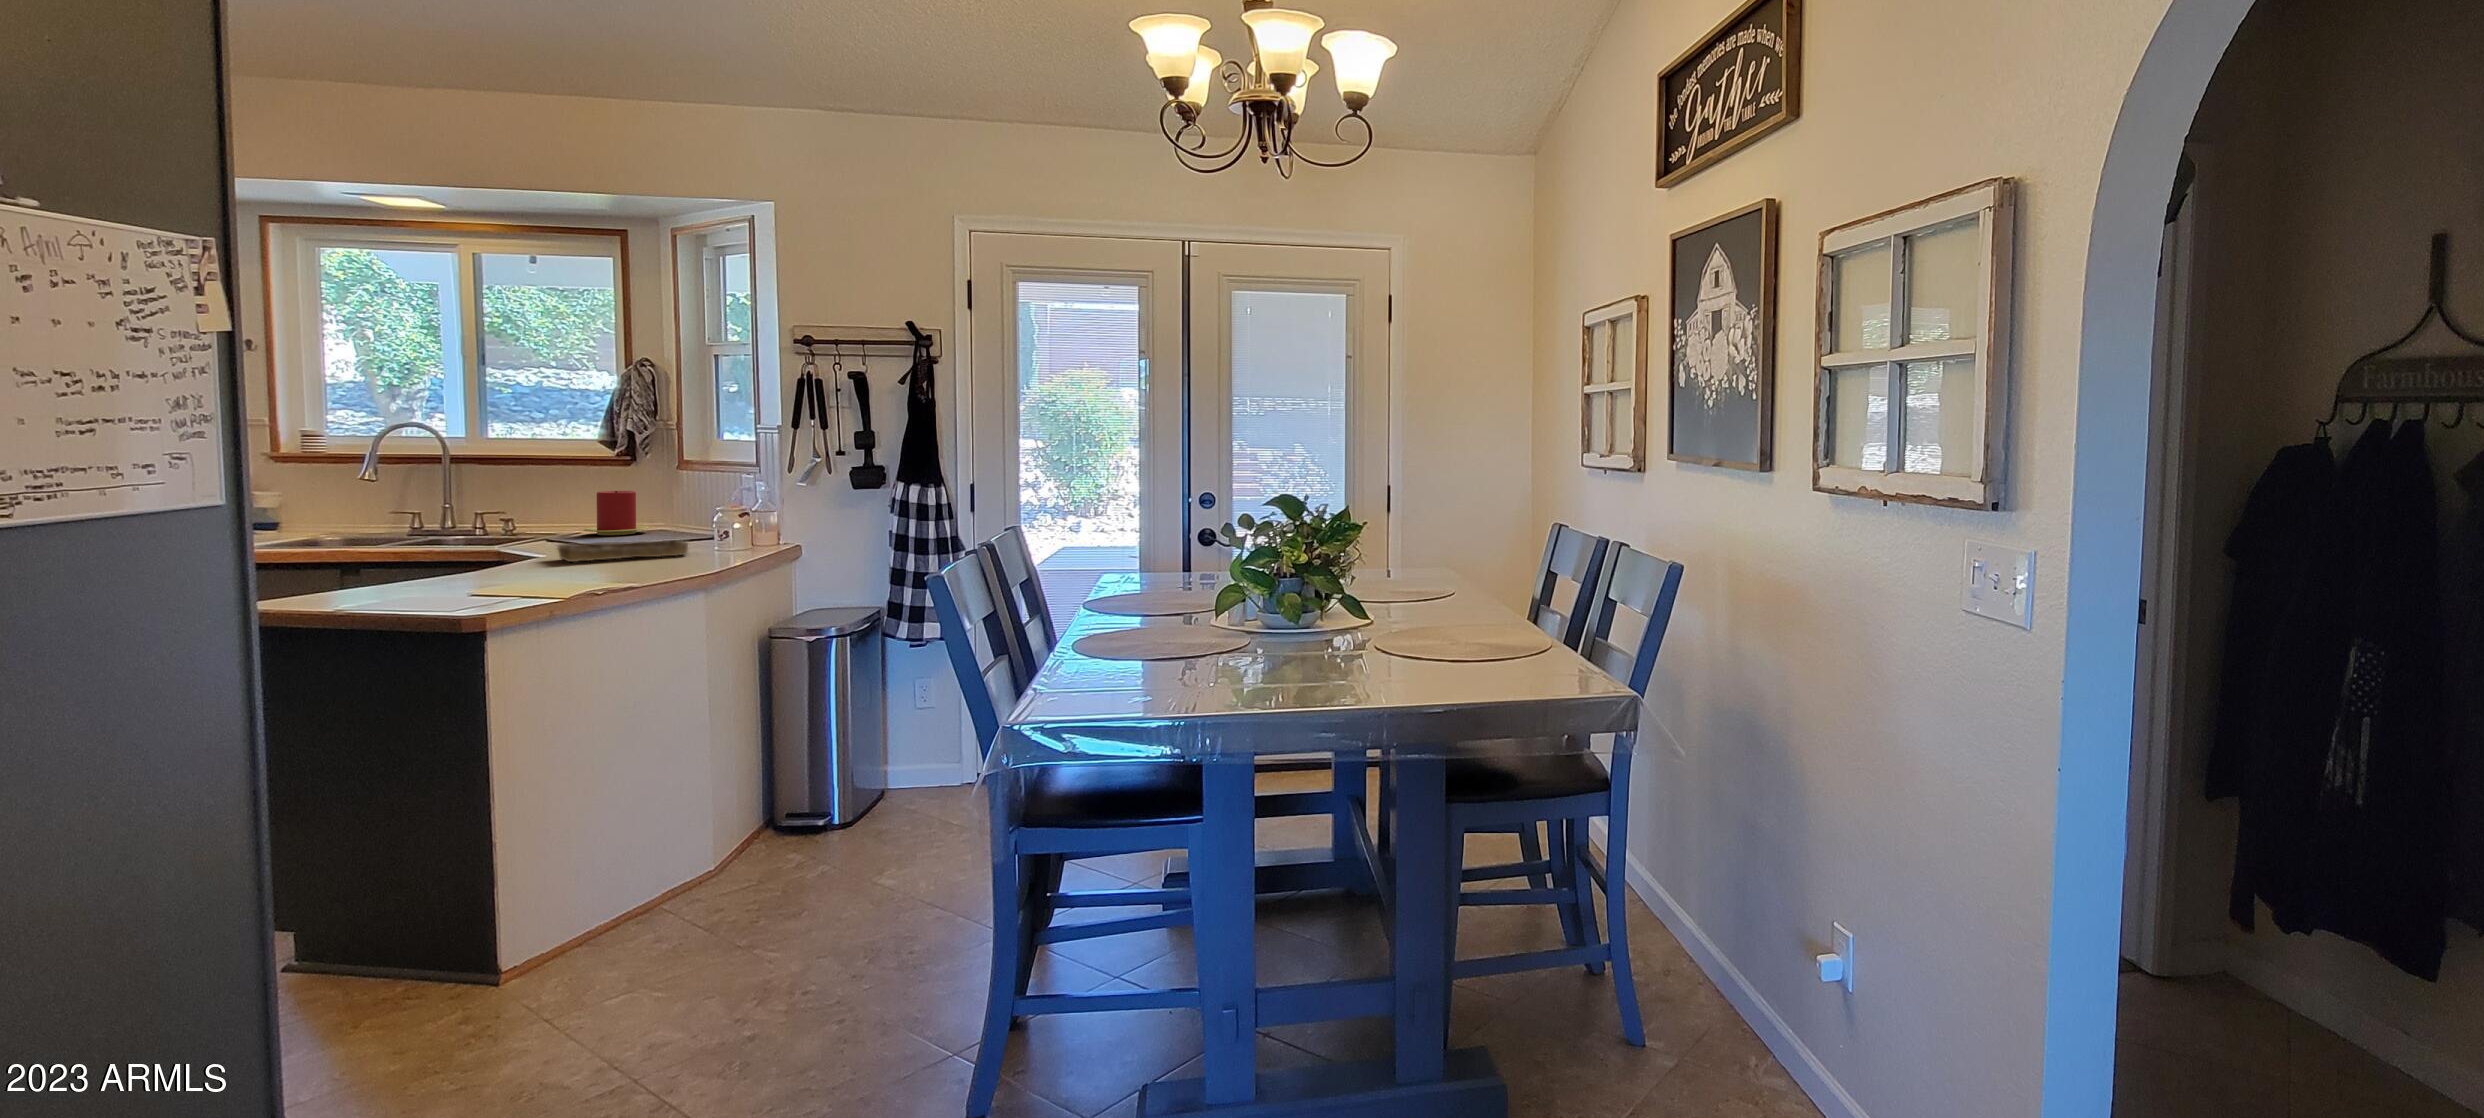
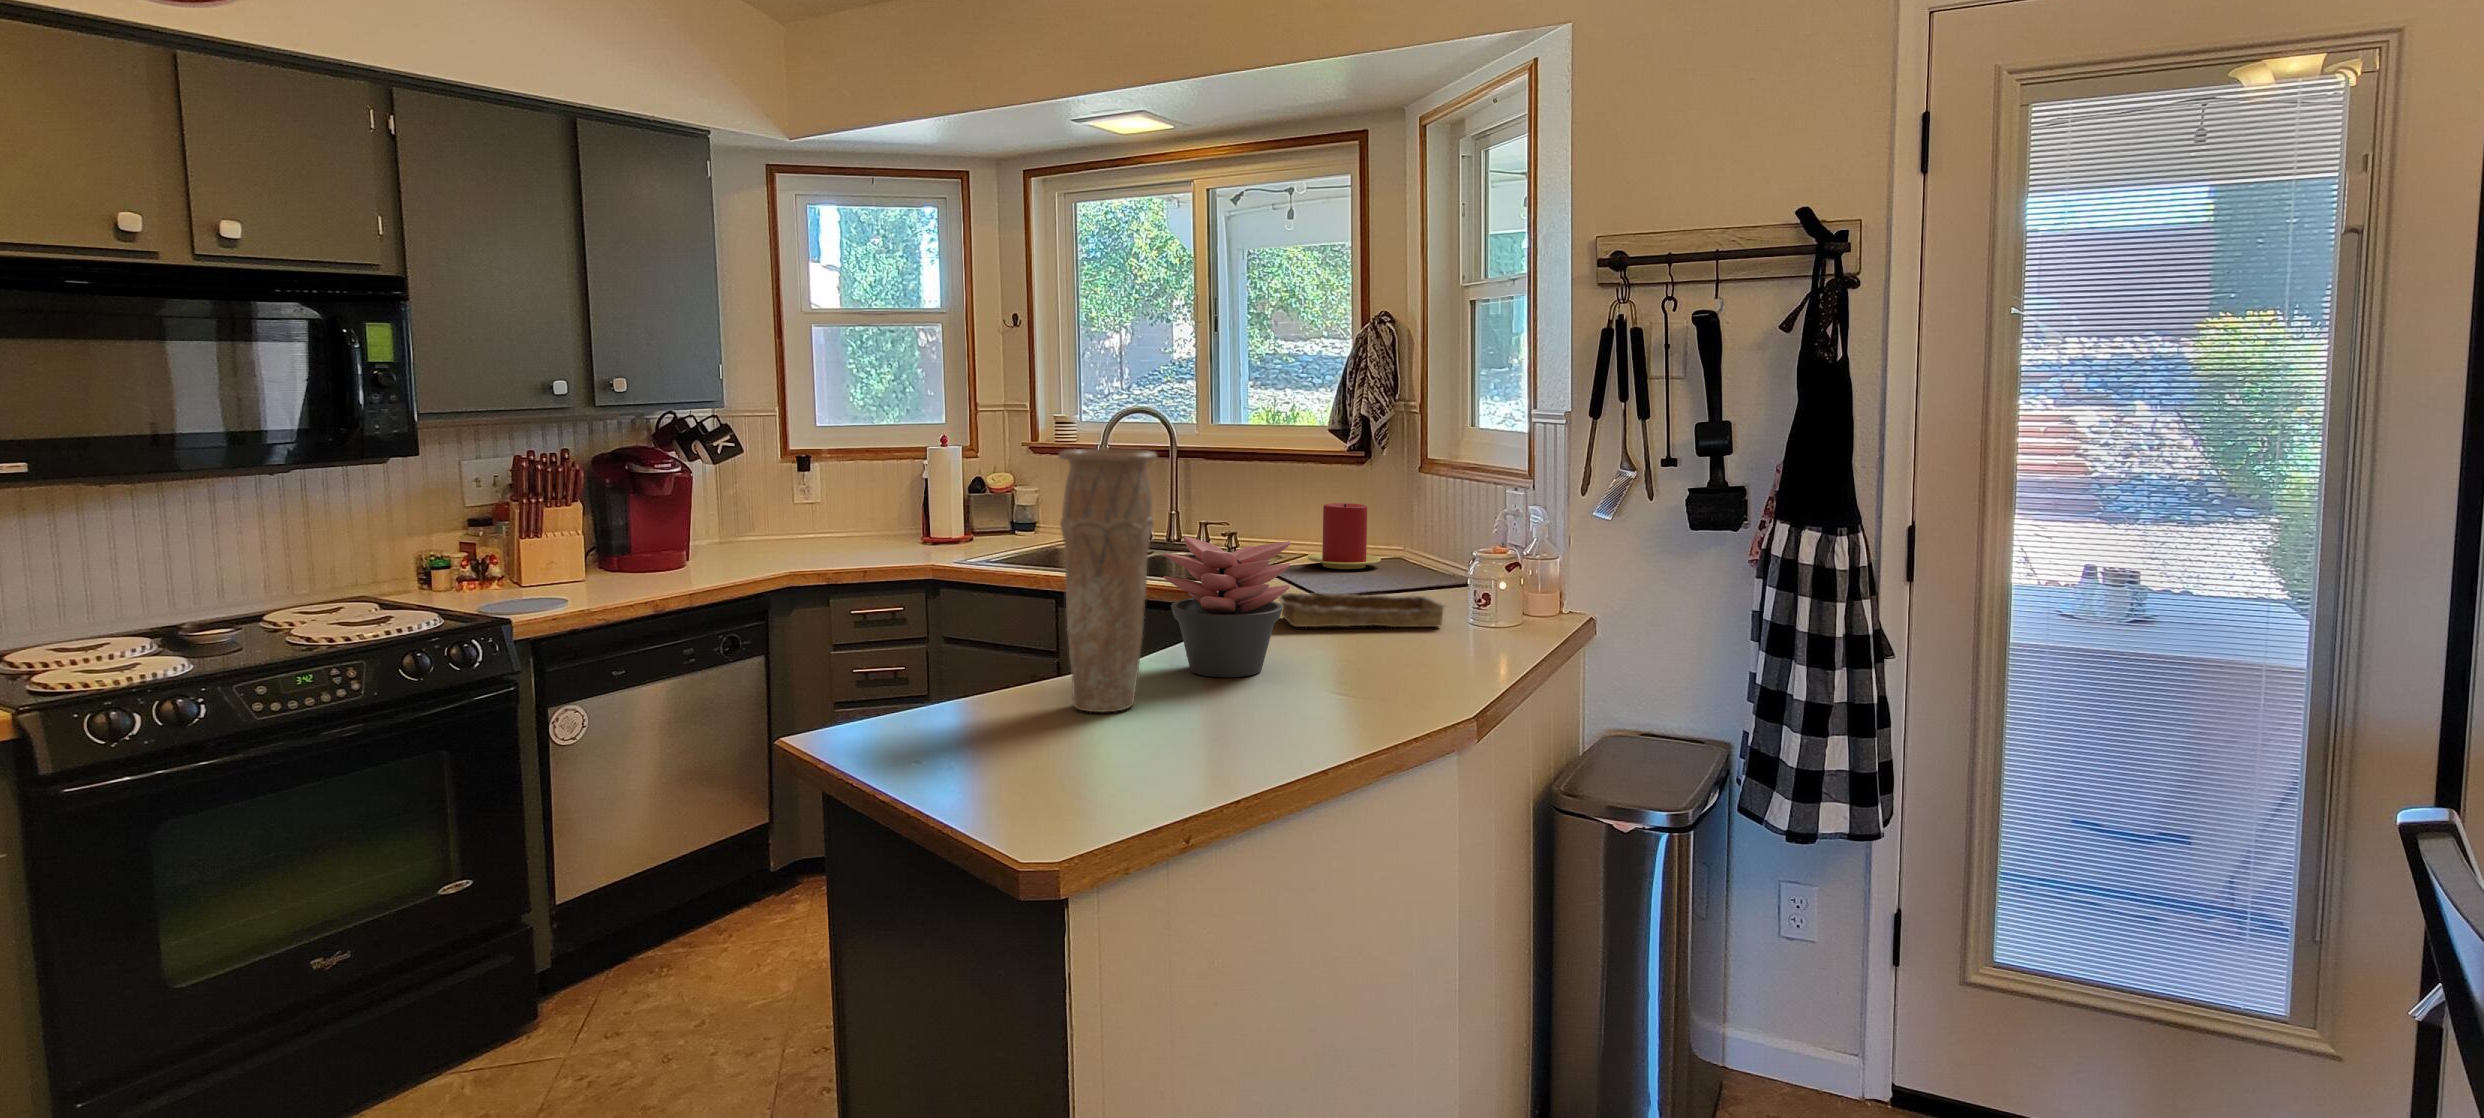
vase: none [375,449,458,603] -> present [1059,449,1157,712]
succulent plant: none [460,503,565,585] -> present [1163,536,1291,677]

